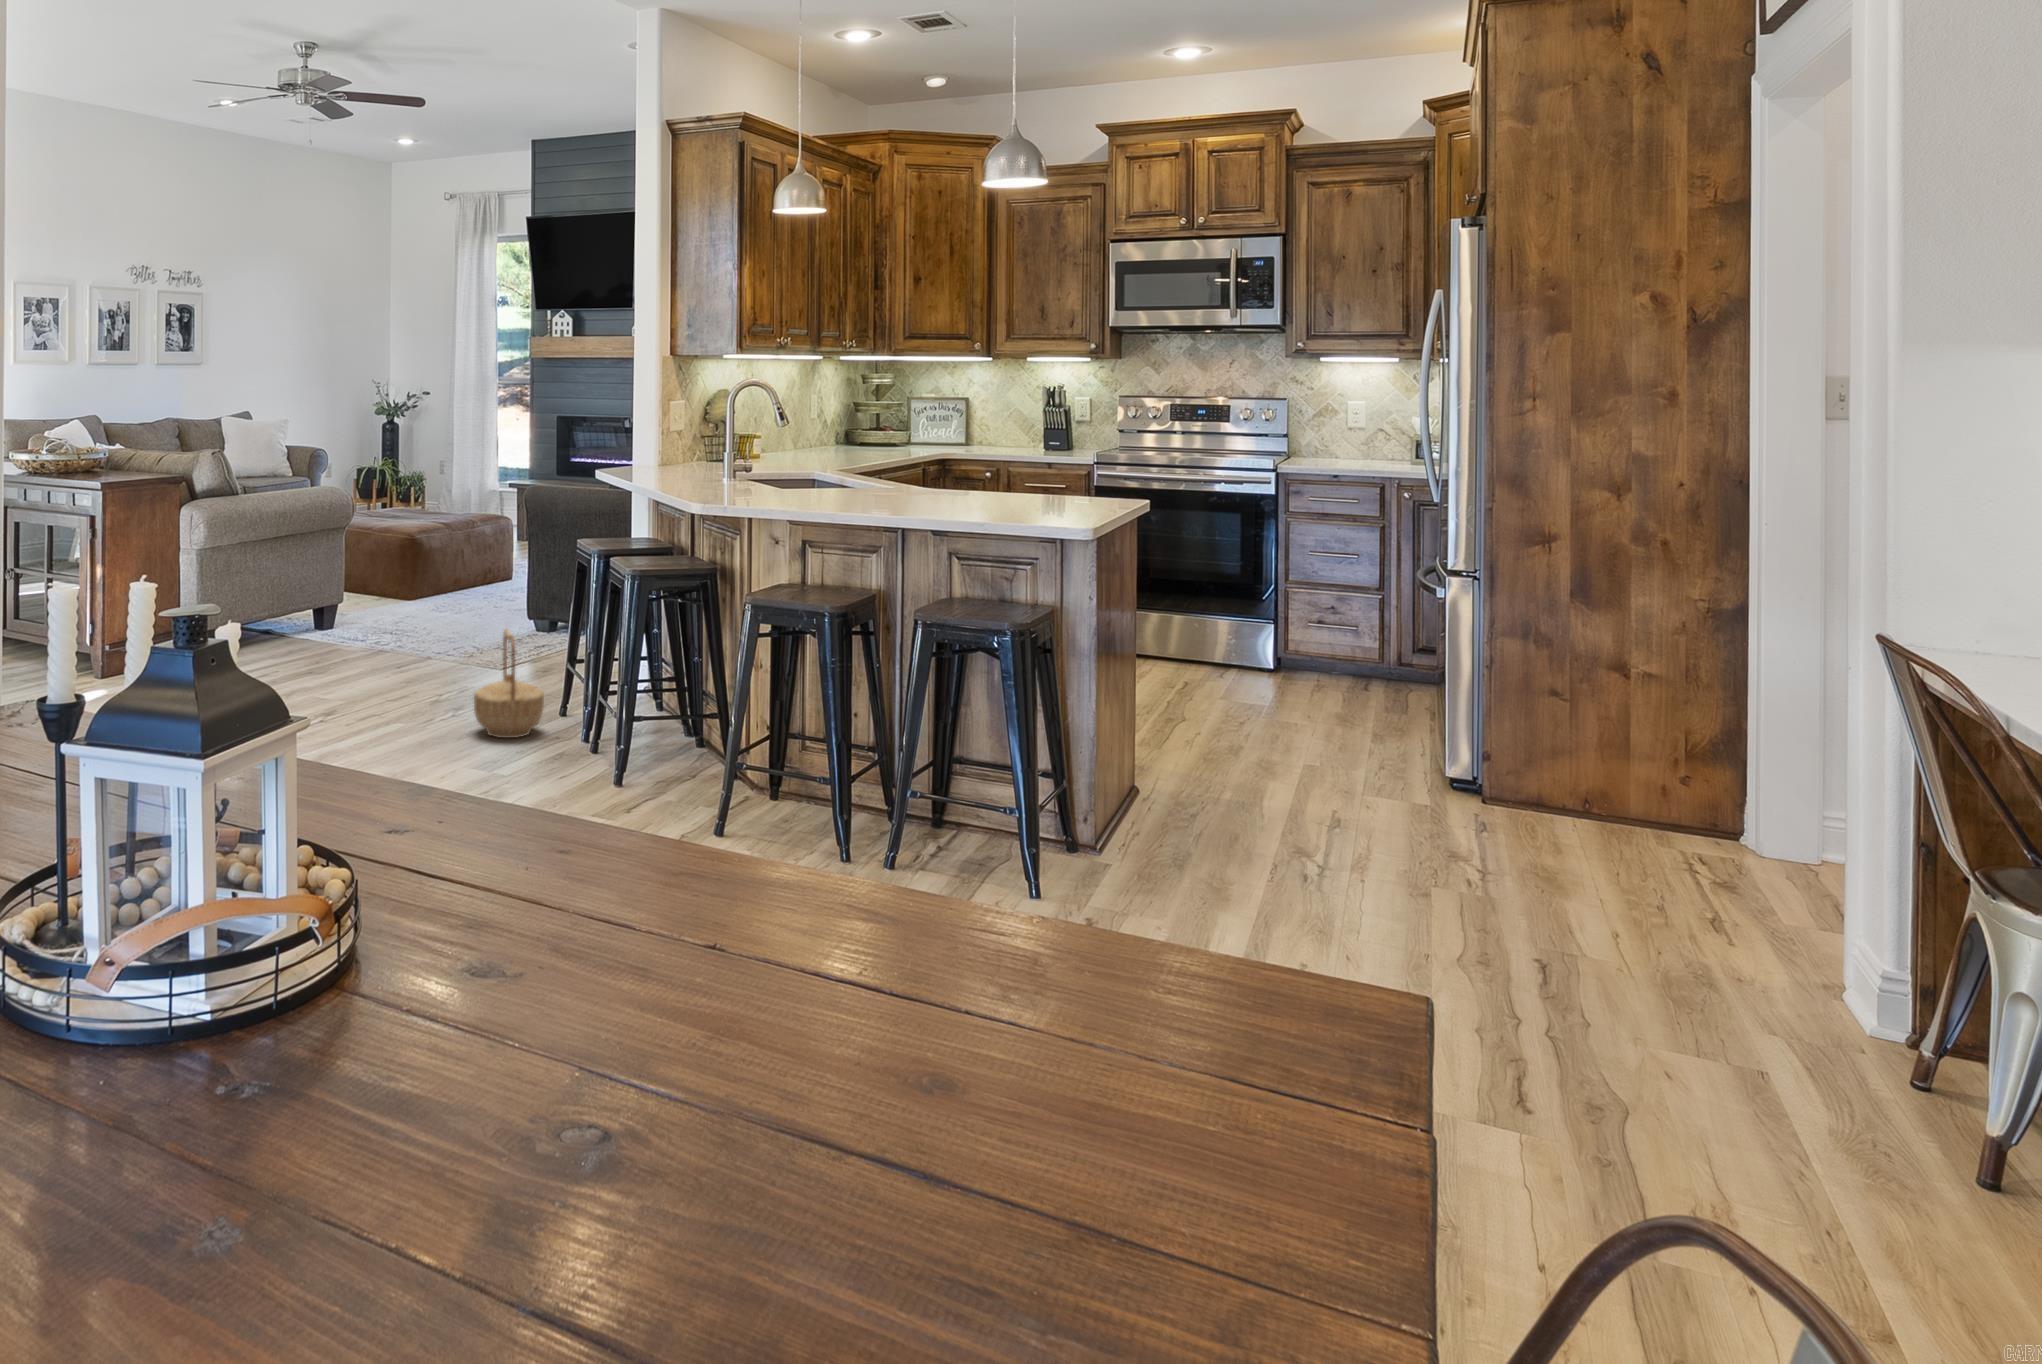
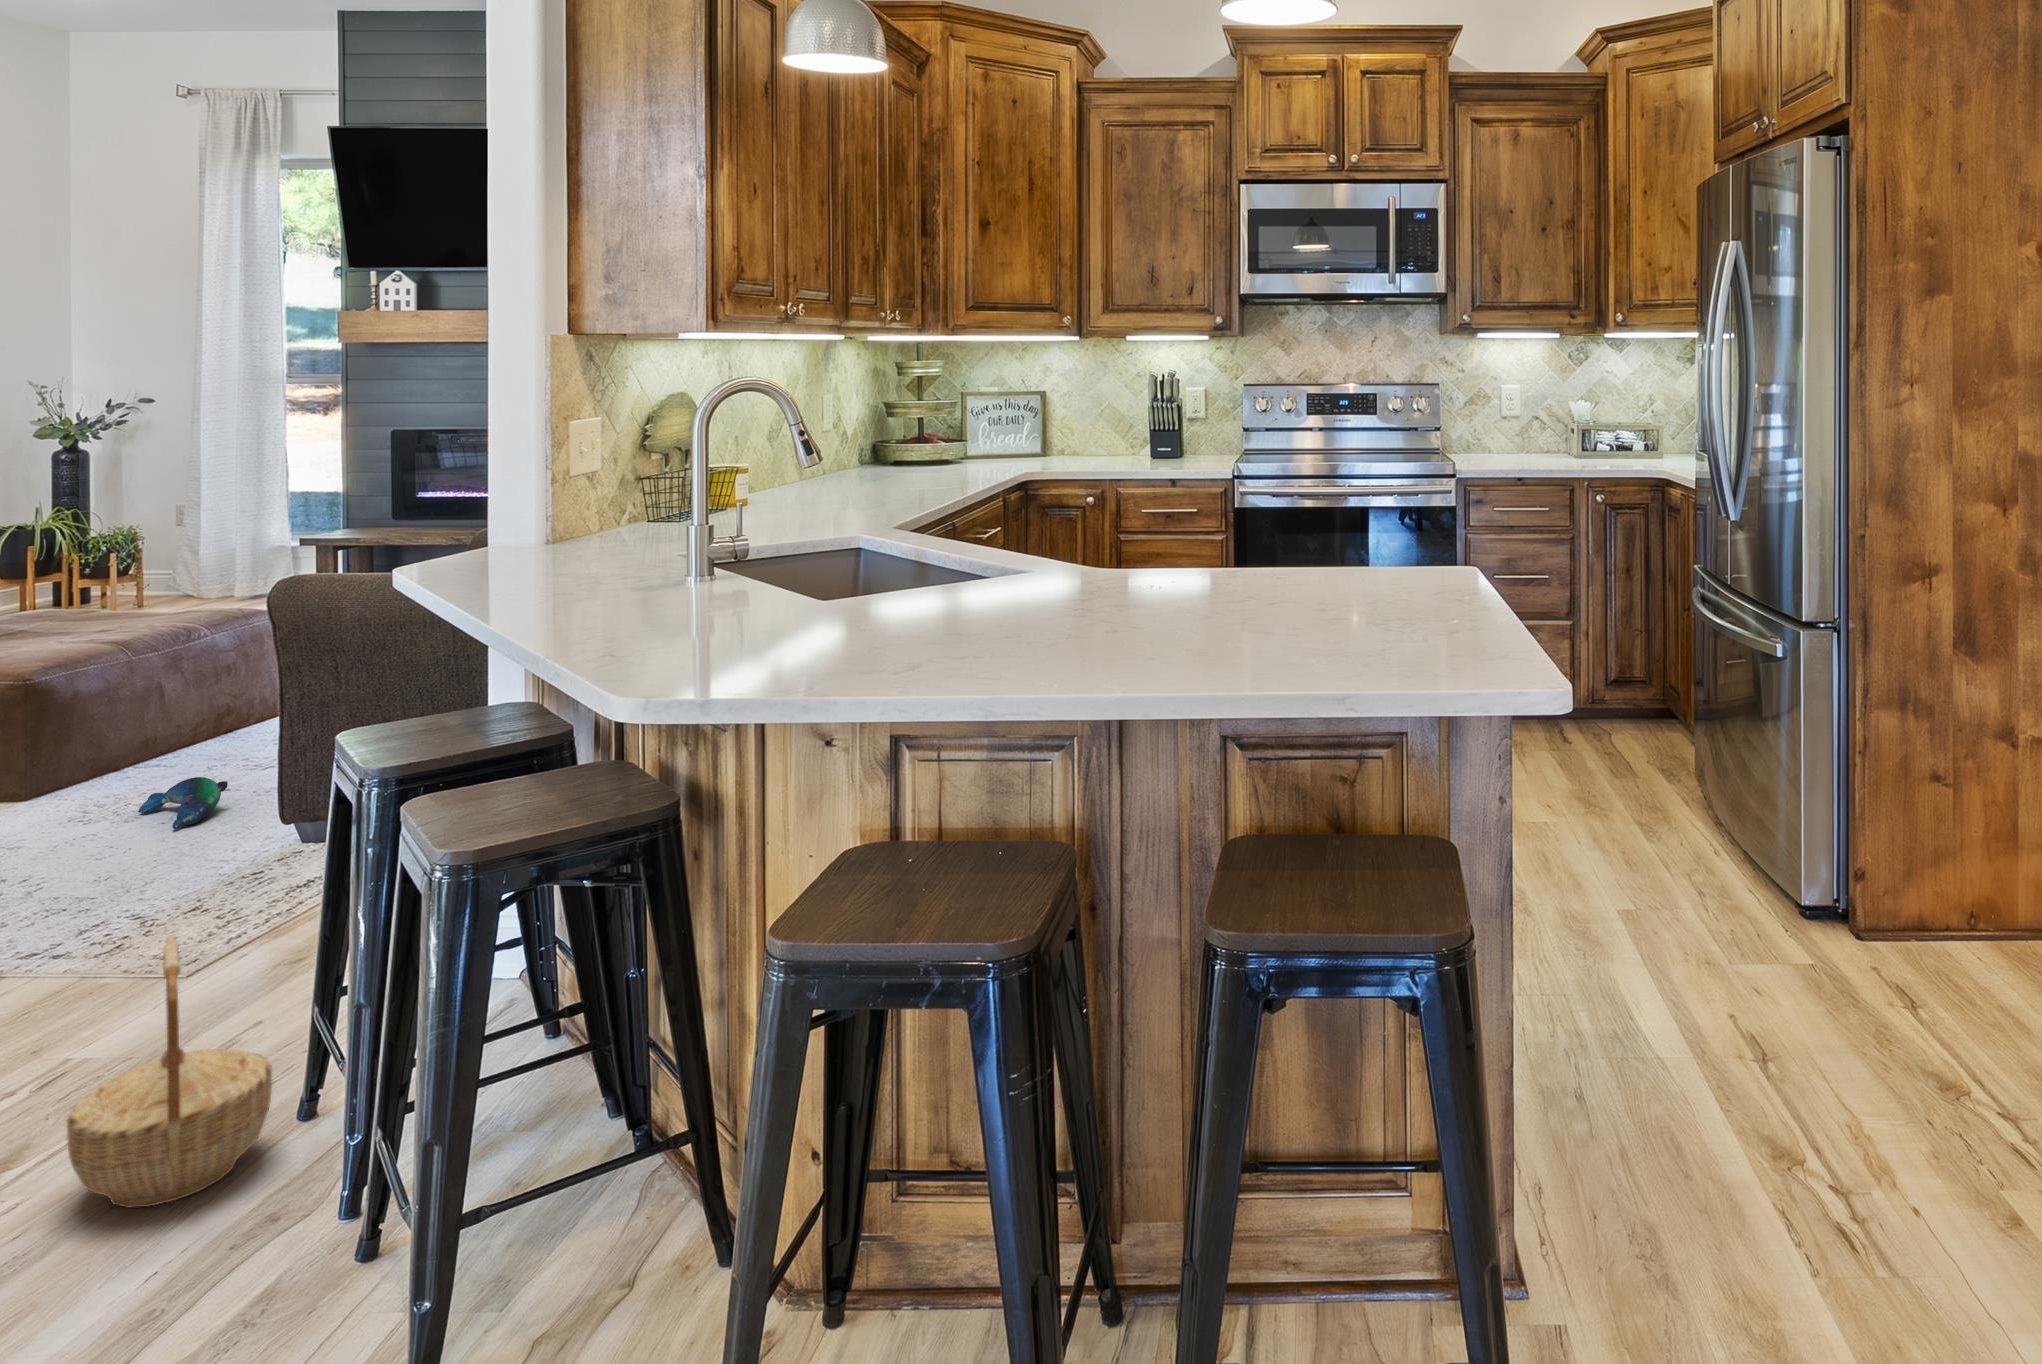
plush toy: none [453,600,493,624] -> present [138,777,228,829]

